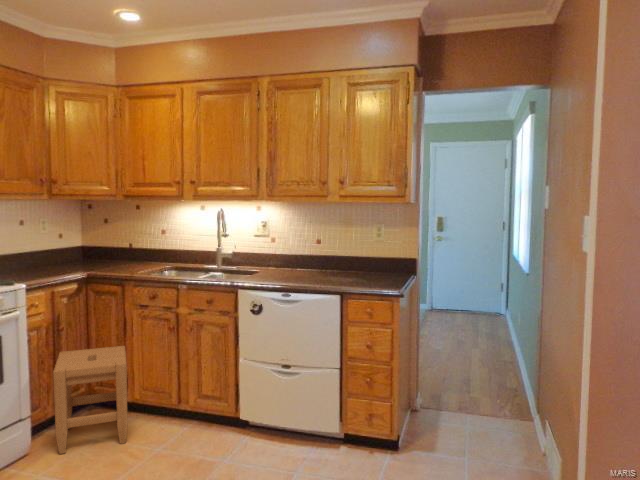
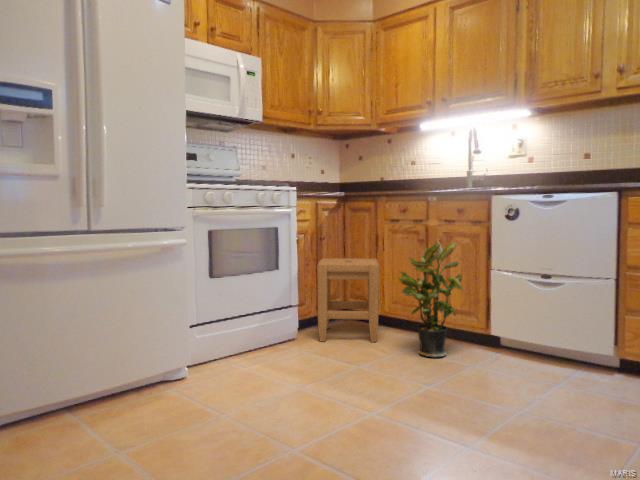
potted plant: none [147,337,212,458] -> present [399,241,462,358]

